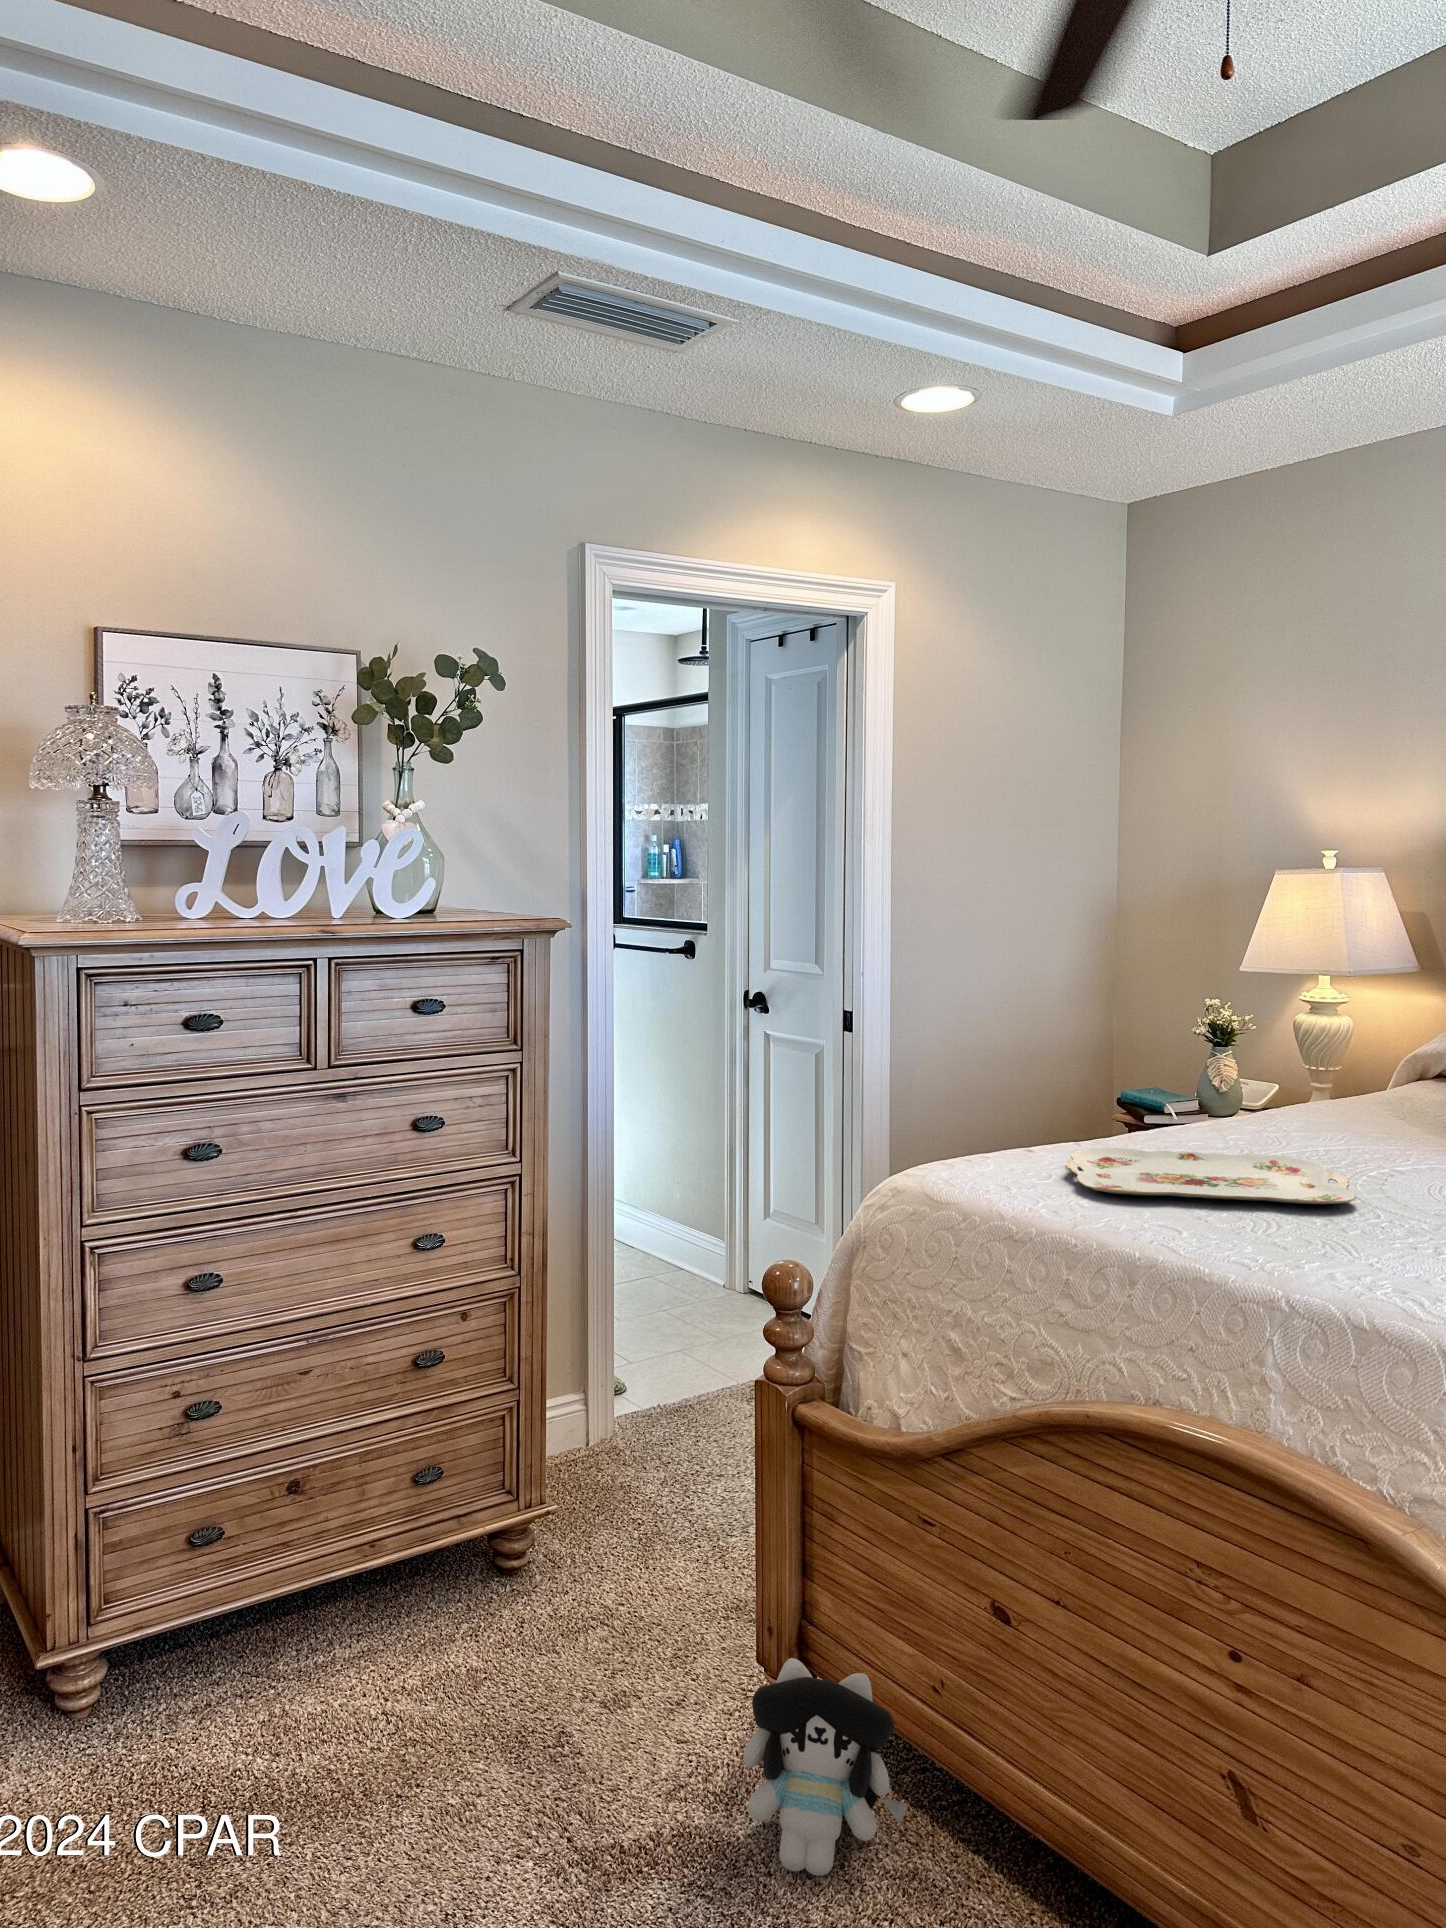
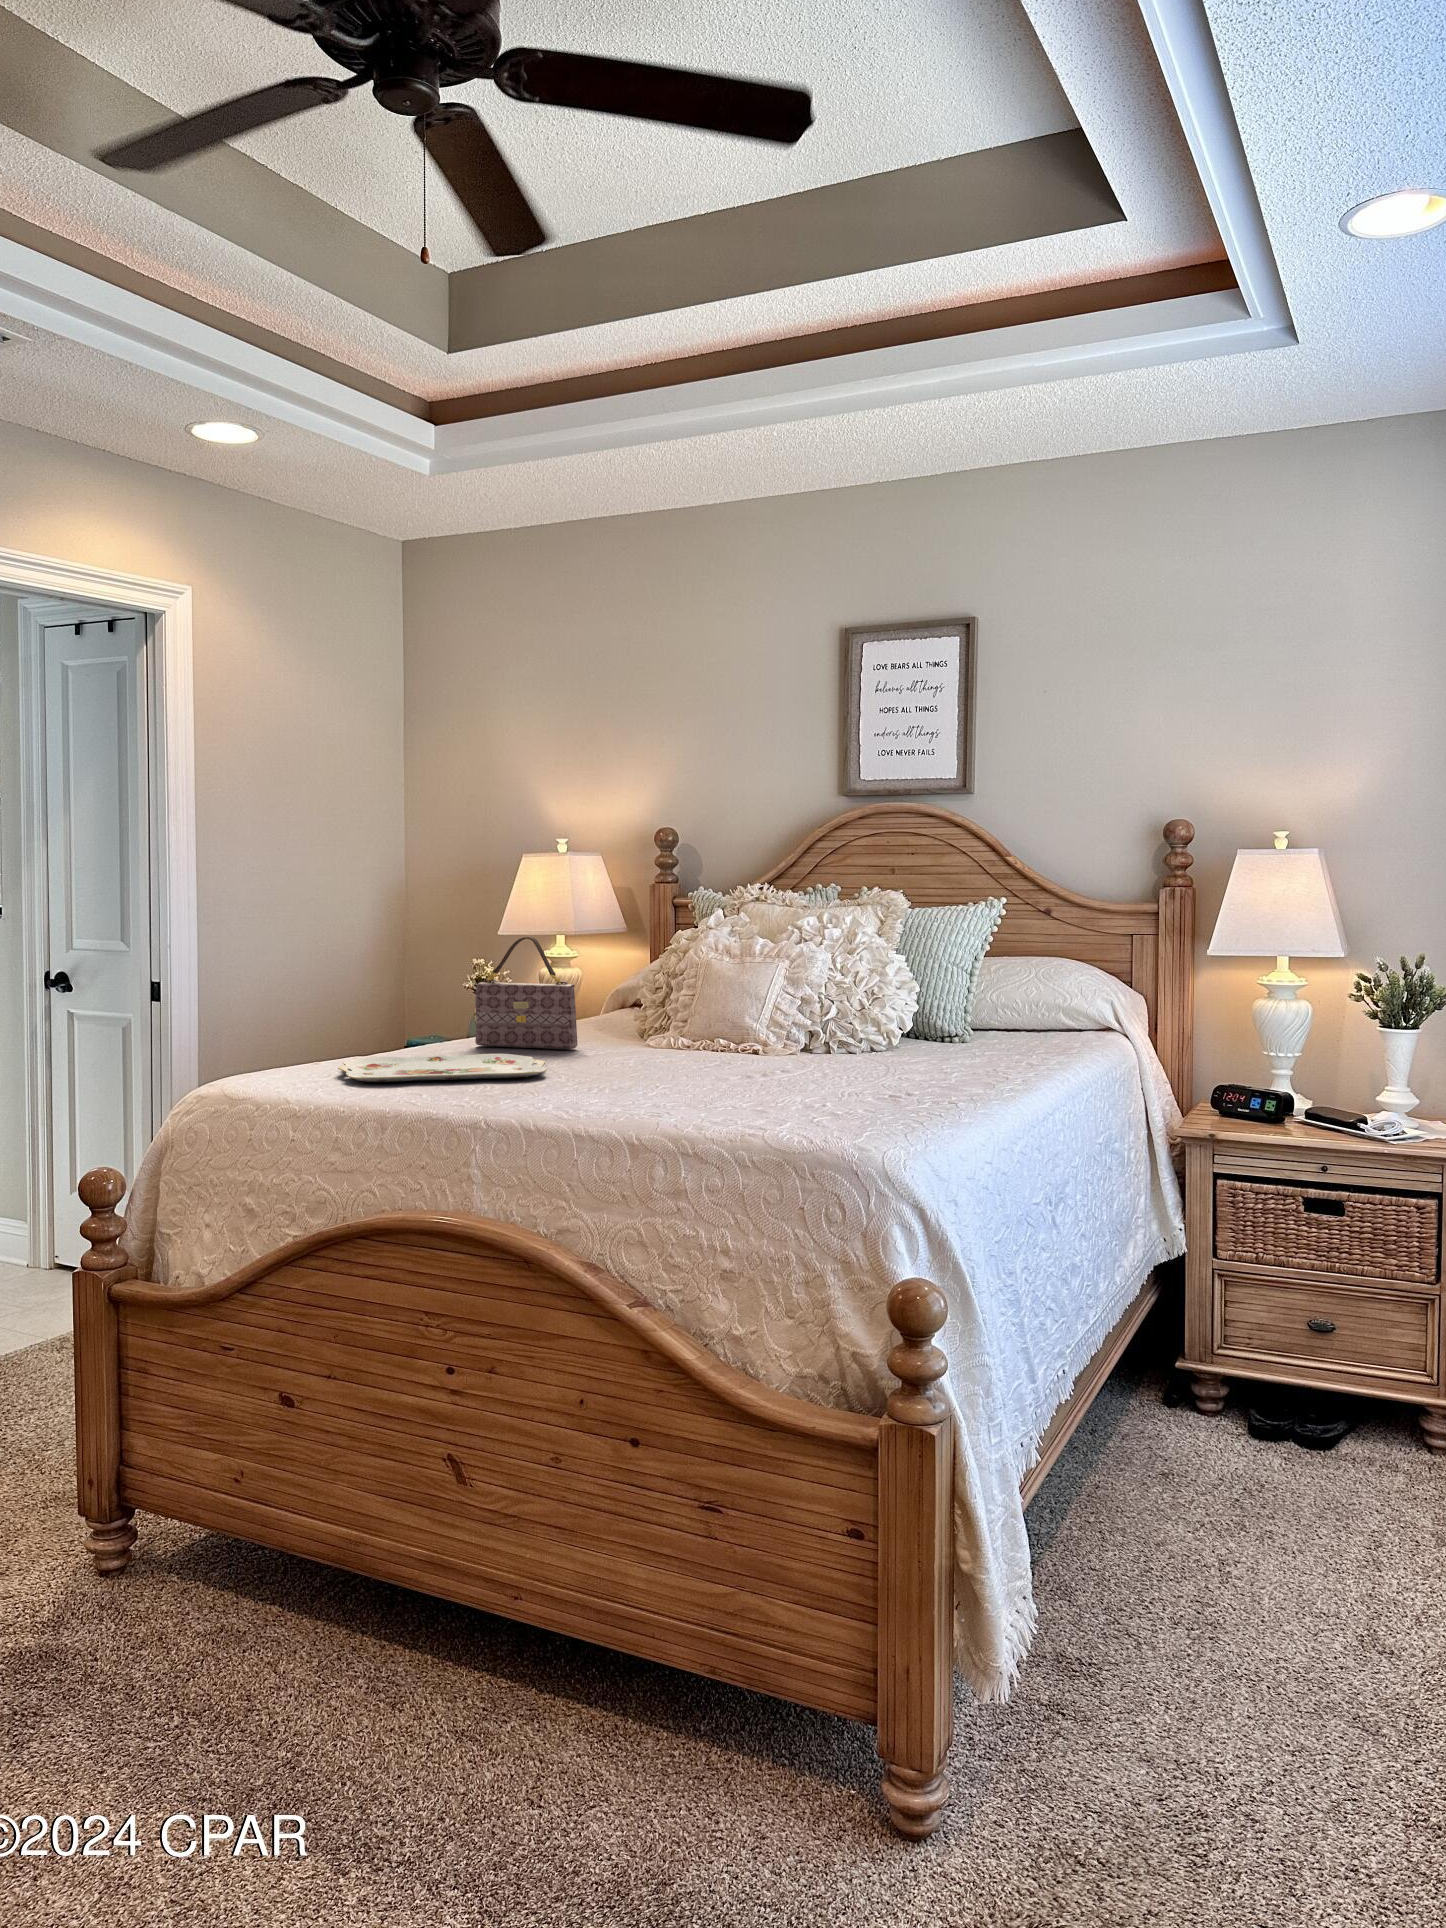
handbag: none [1233,996,1380,1149] -> present [475,937,578,1049]
plush toy: present [743,1658,909,1876] -> none [70,1488,217,1647]

